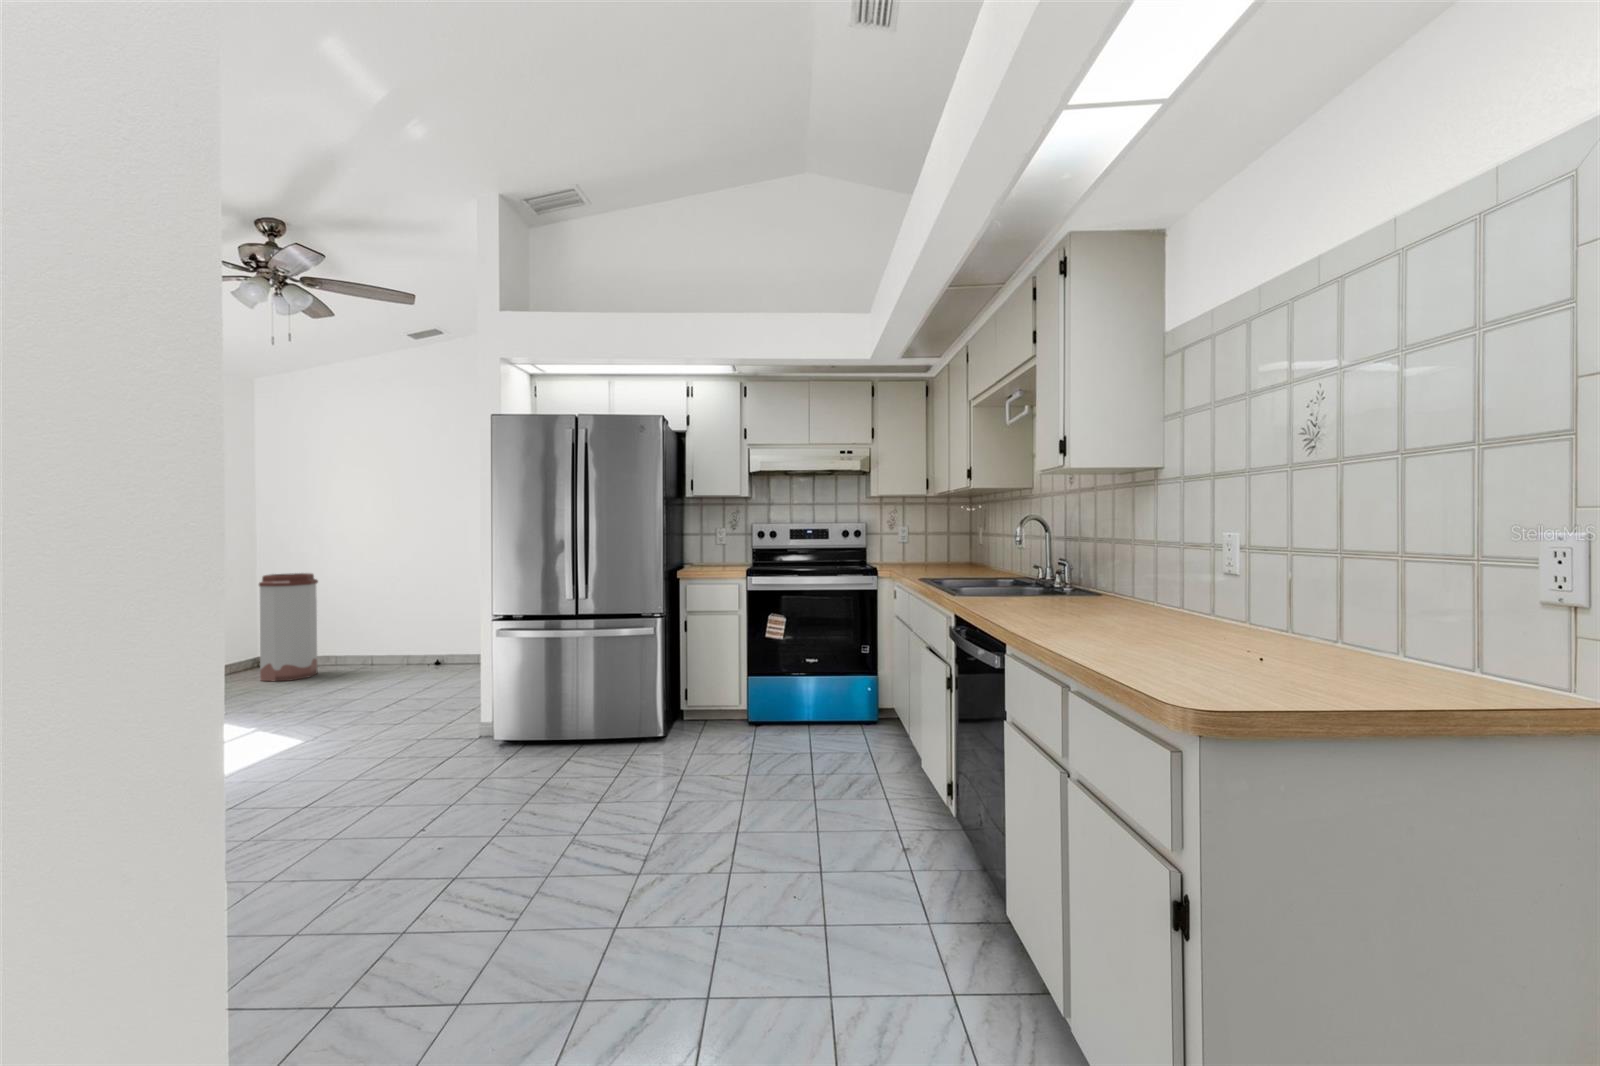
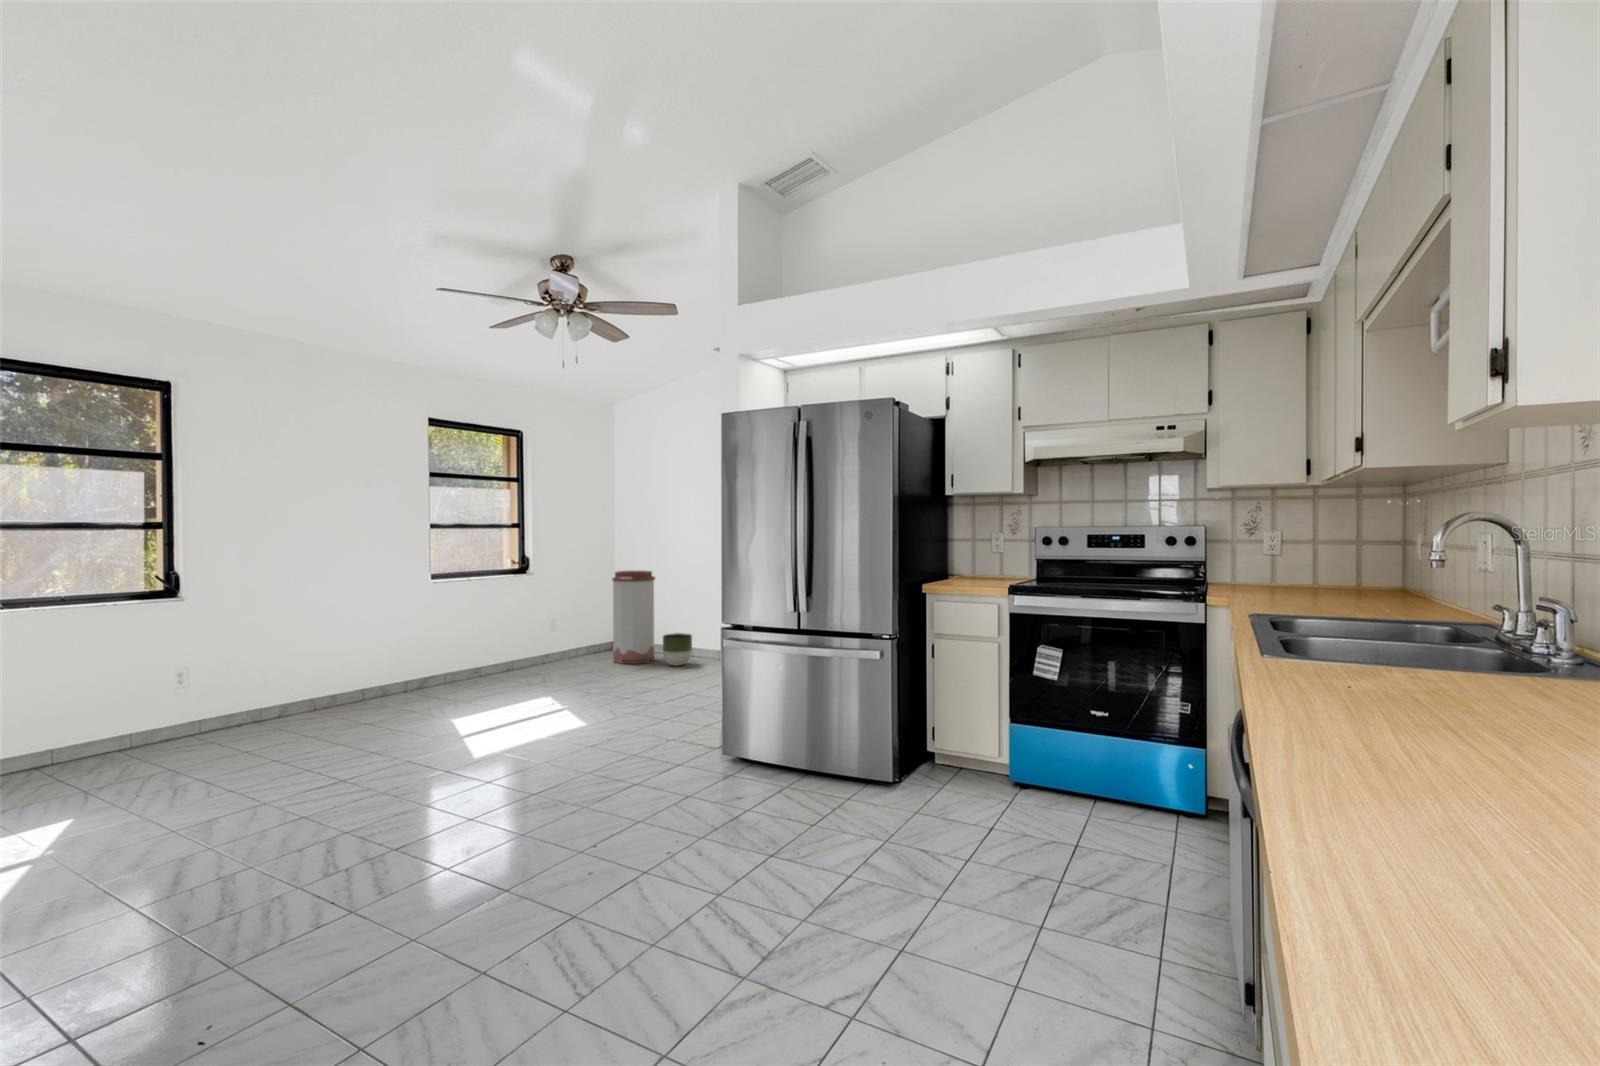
planter: none [334,640,372,676] -> present [663,633,692,666]

